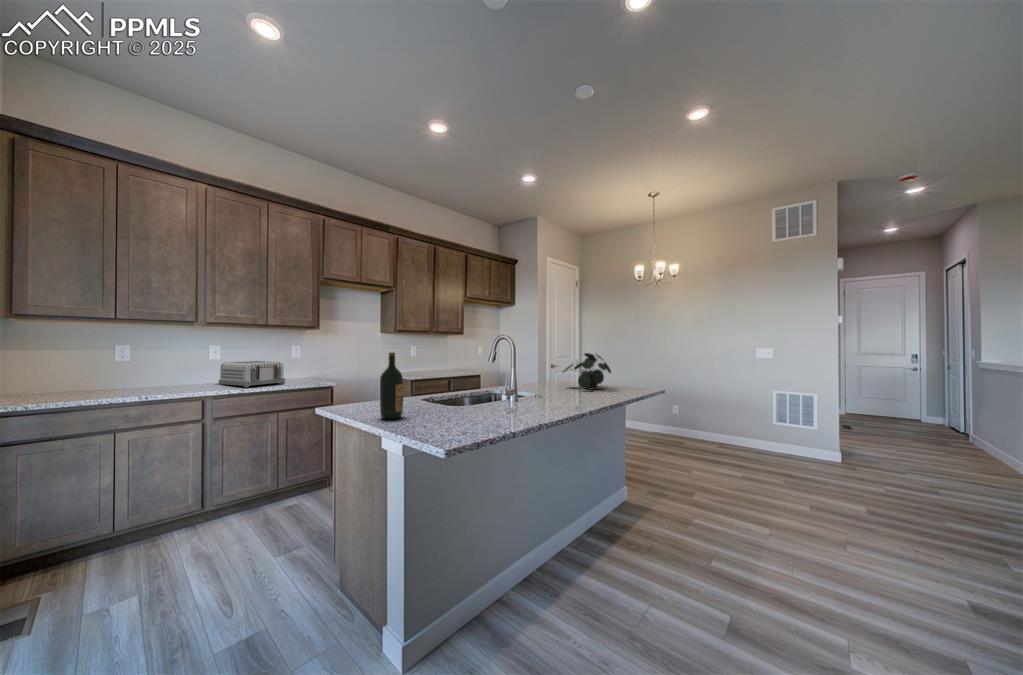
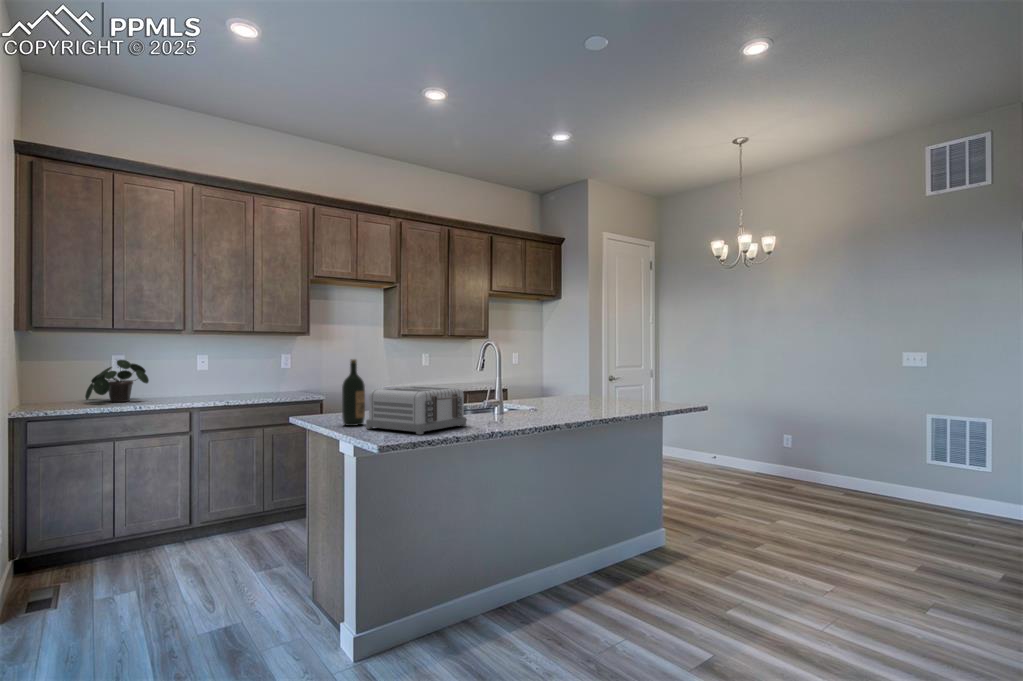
potted plant: present [563,353,611,389] -> present [85,360,149,402]
toaster: present [219,361,285,387] -> present [366,386,466,435]

